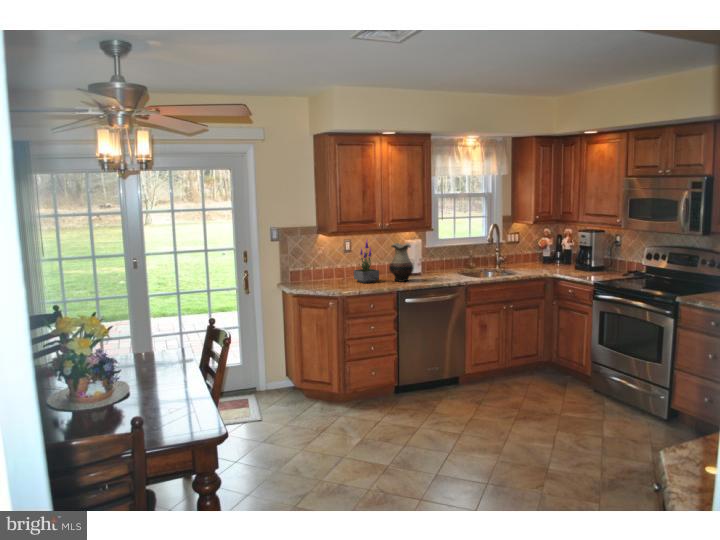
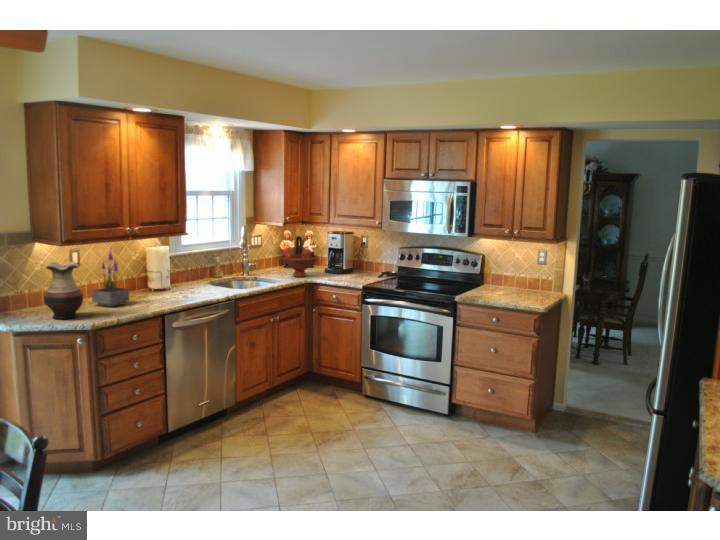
vase: present [389,243,413,282] -> present [44,262,83,319]
fruit bowl: none [527,244,563,271] -> present [281,248,319,277]

